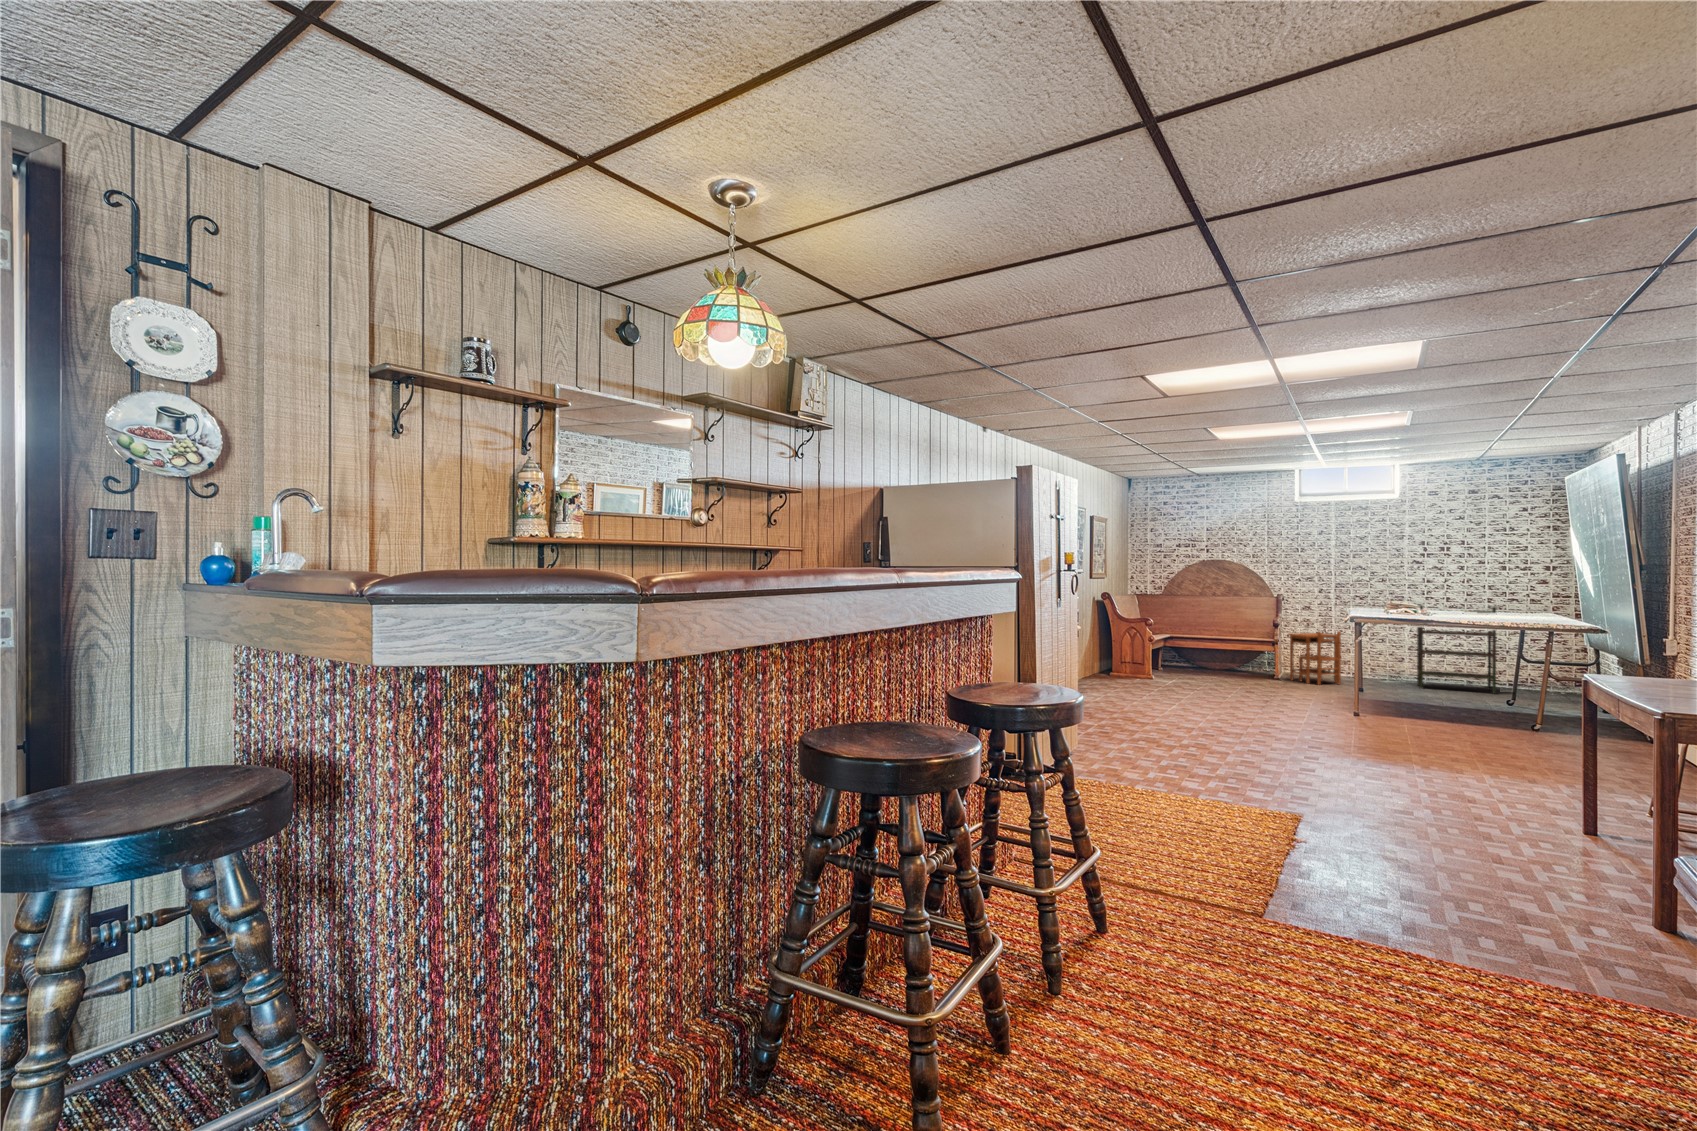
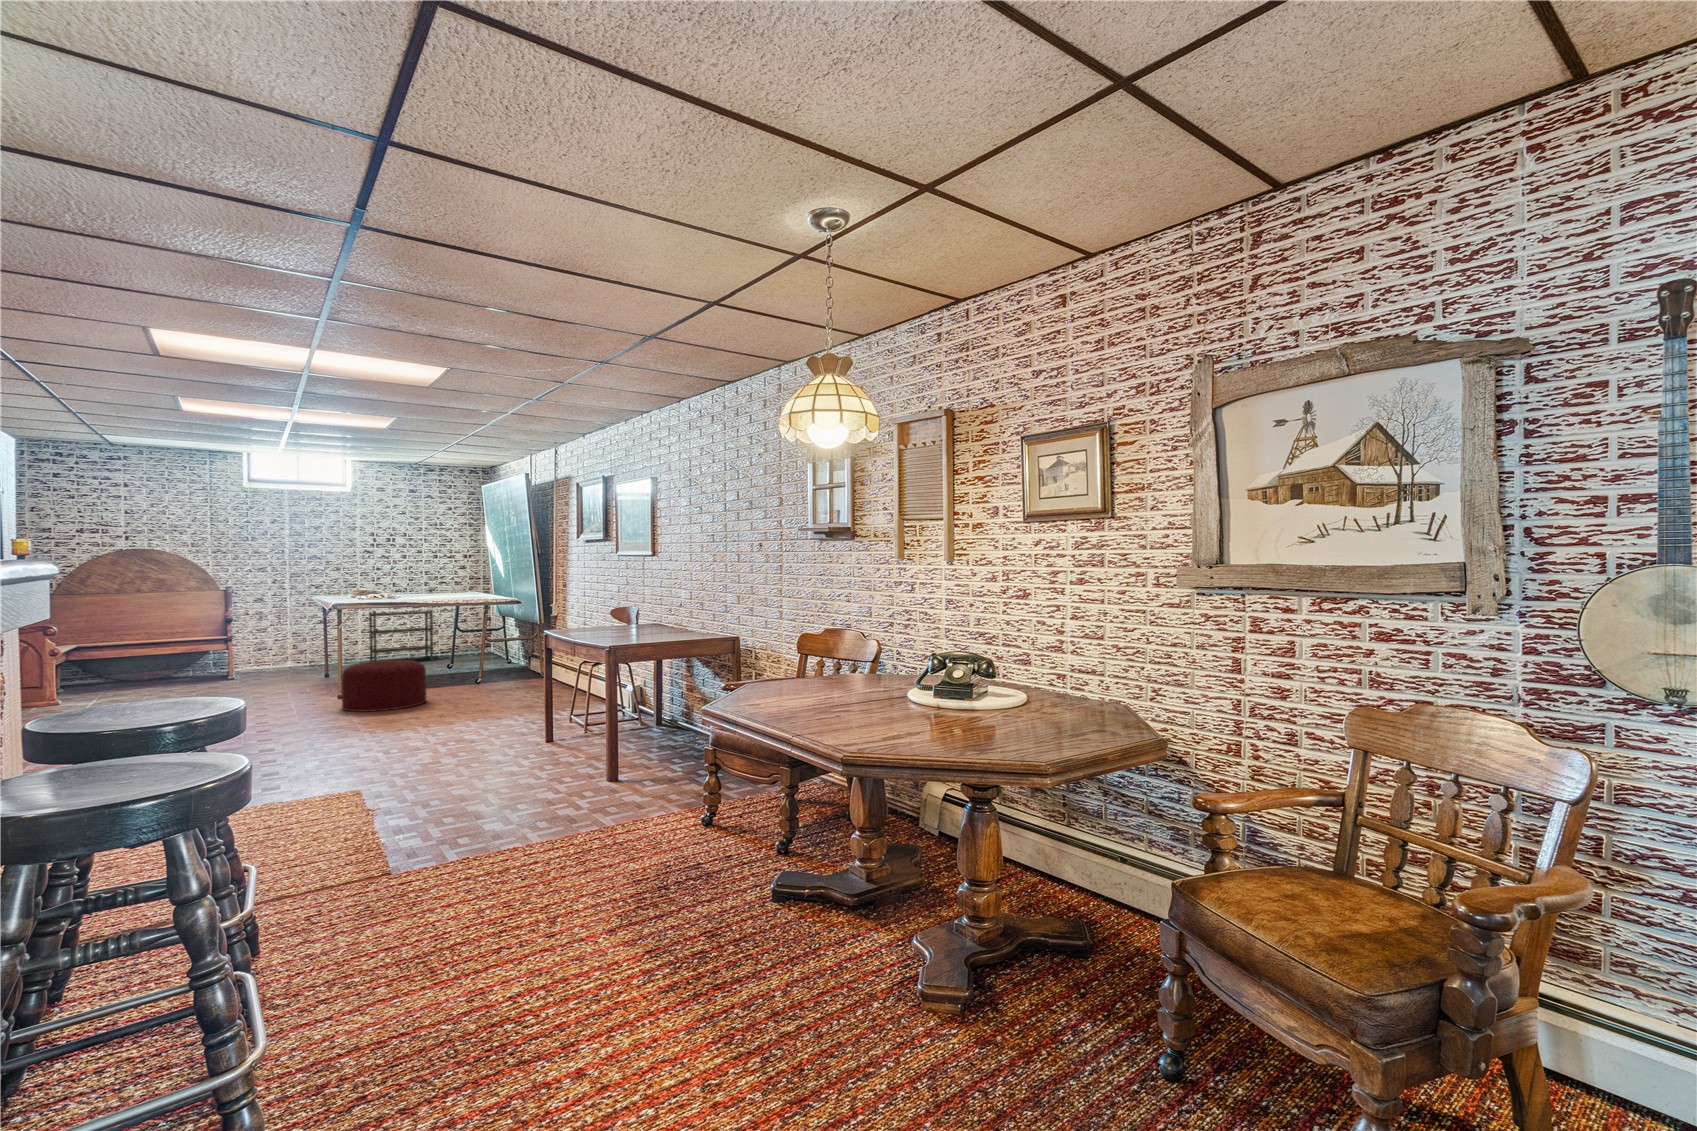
side table: present [1289,632,1341,685] -> none [243,621,302,678]
ottoman: none [1350,683,1450,742] -> present [342,660,426,712]

